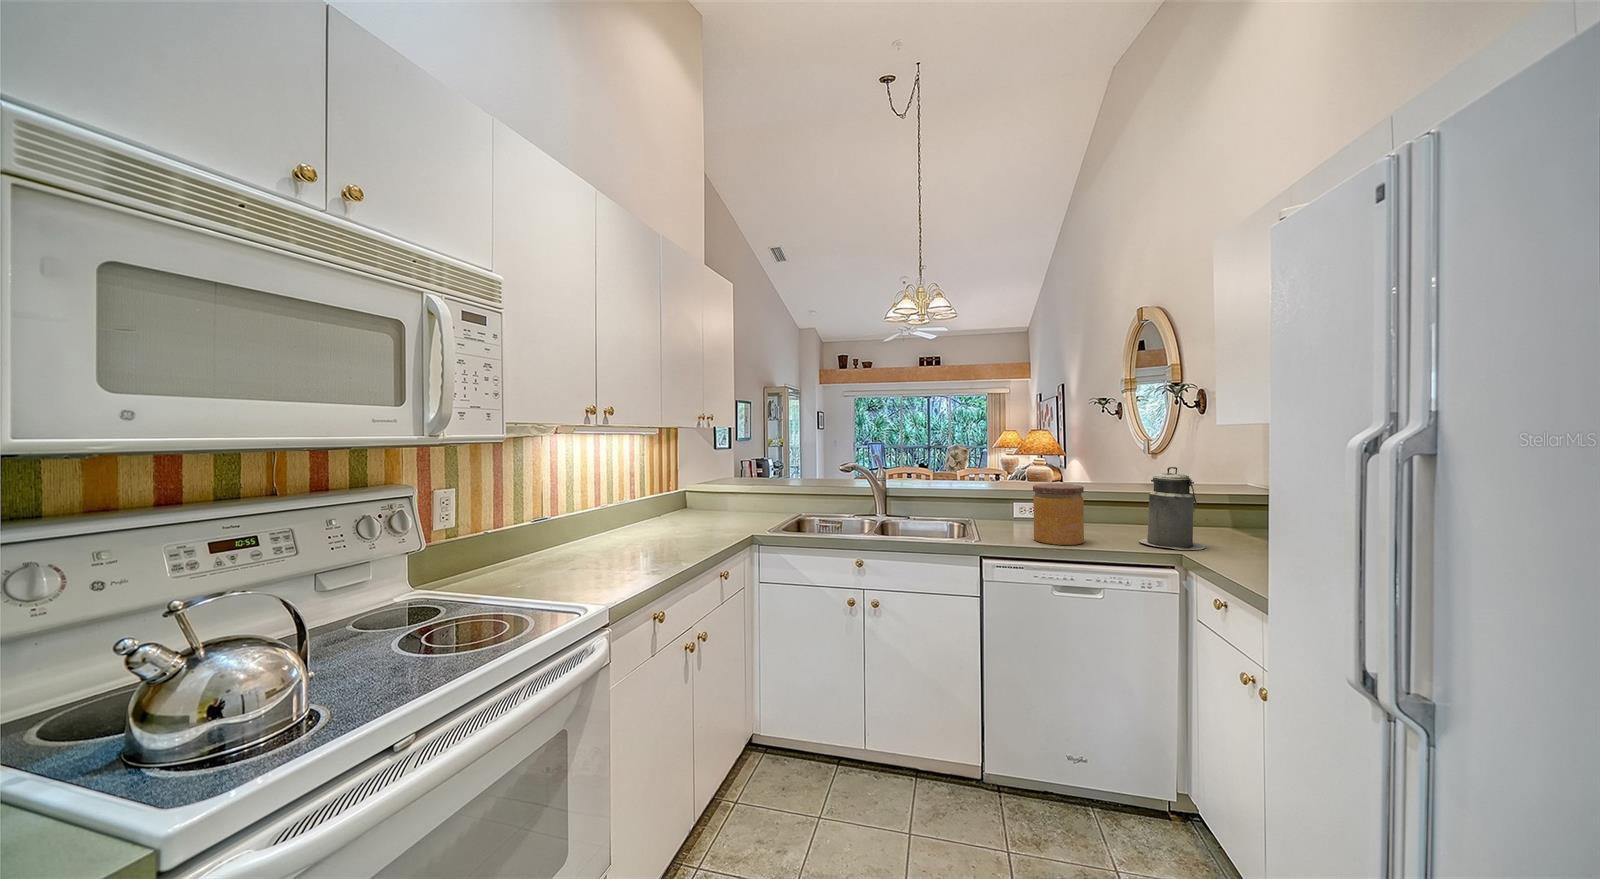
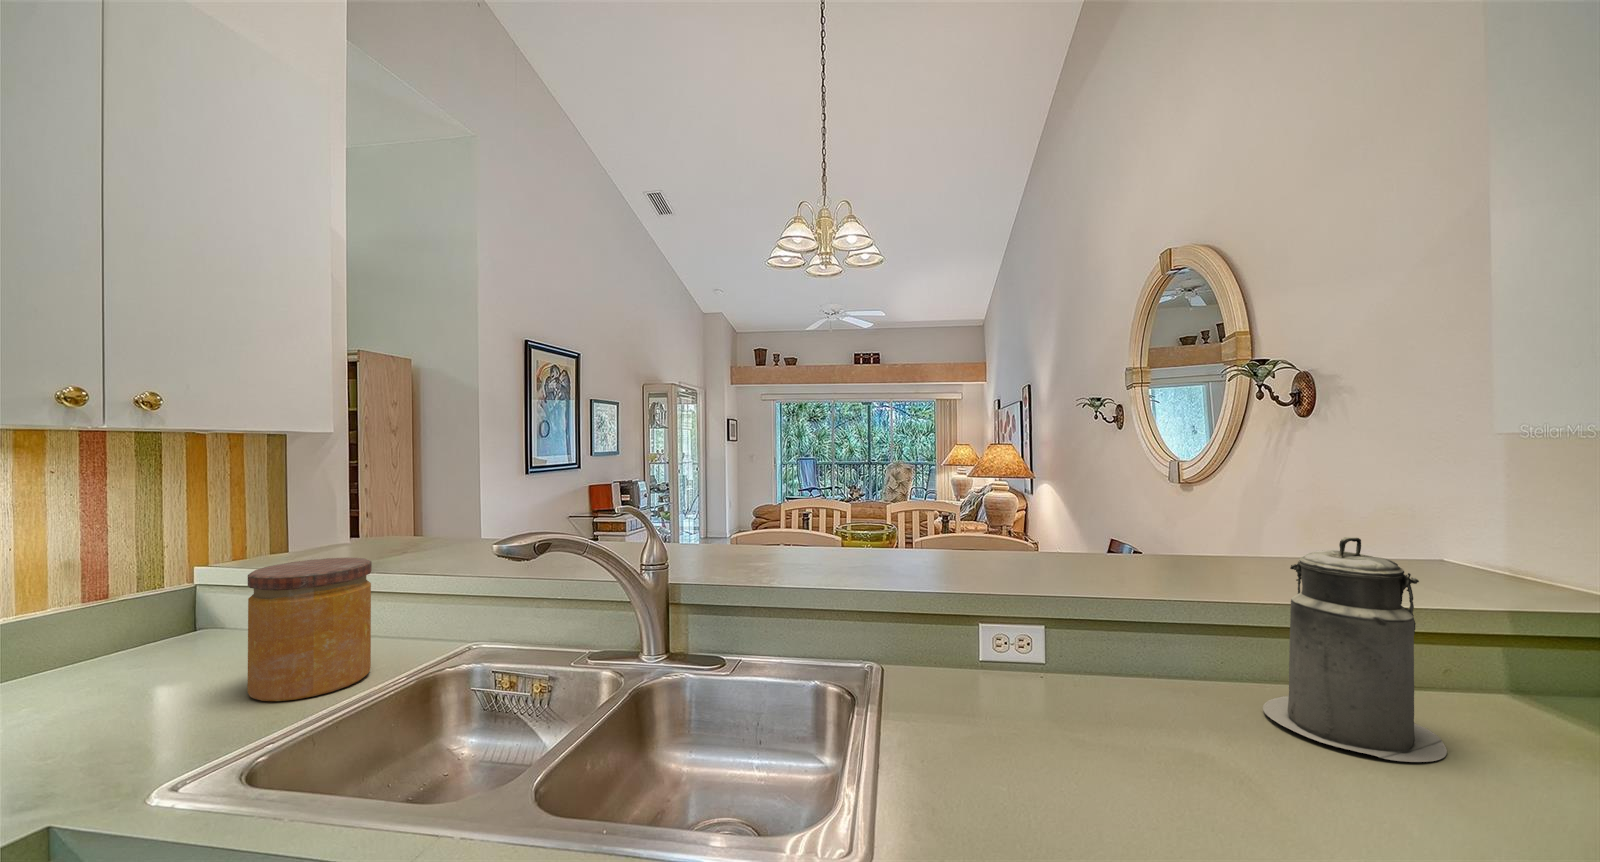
jar: present [1033,484,1084,545] -> present [248,558,372,701]

